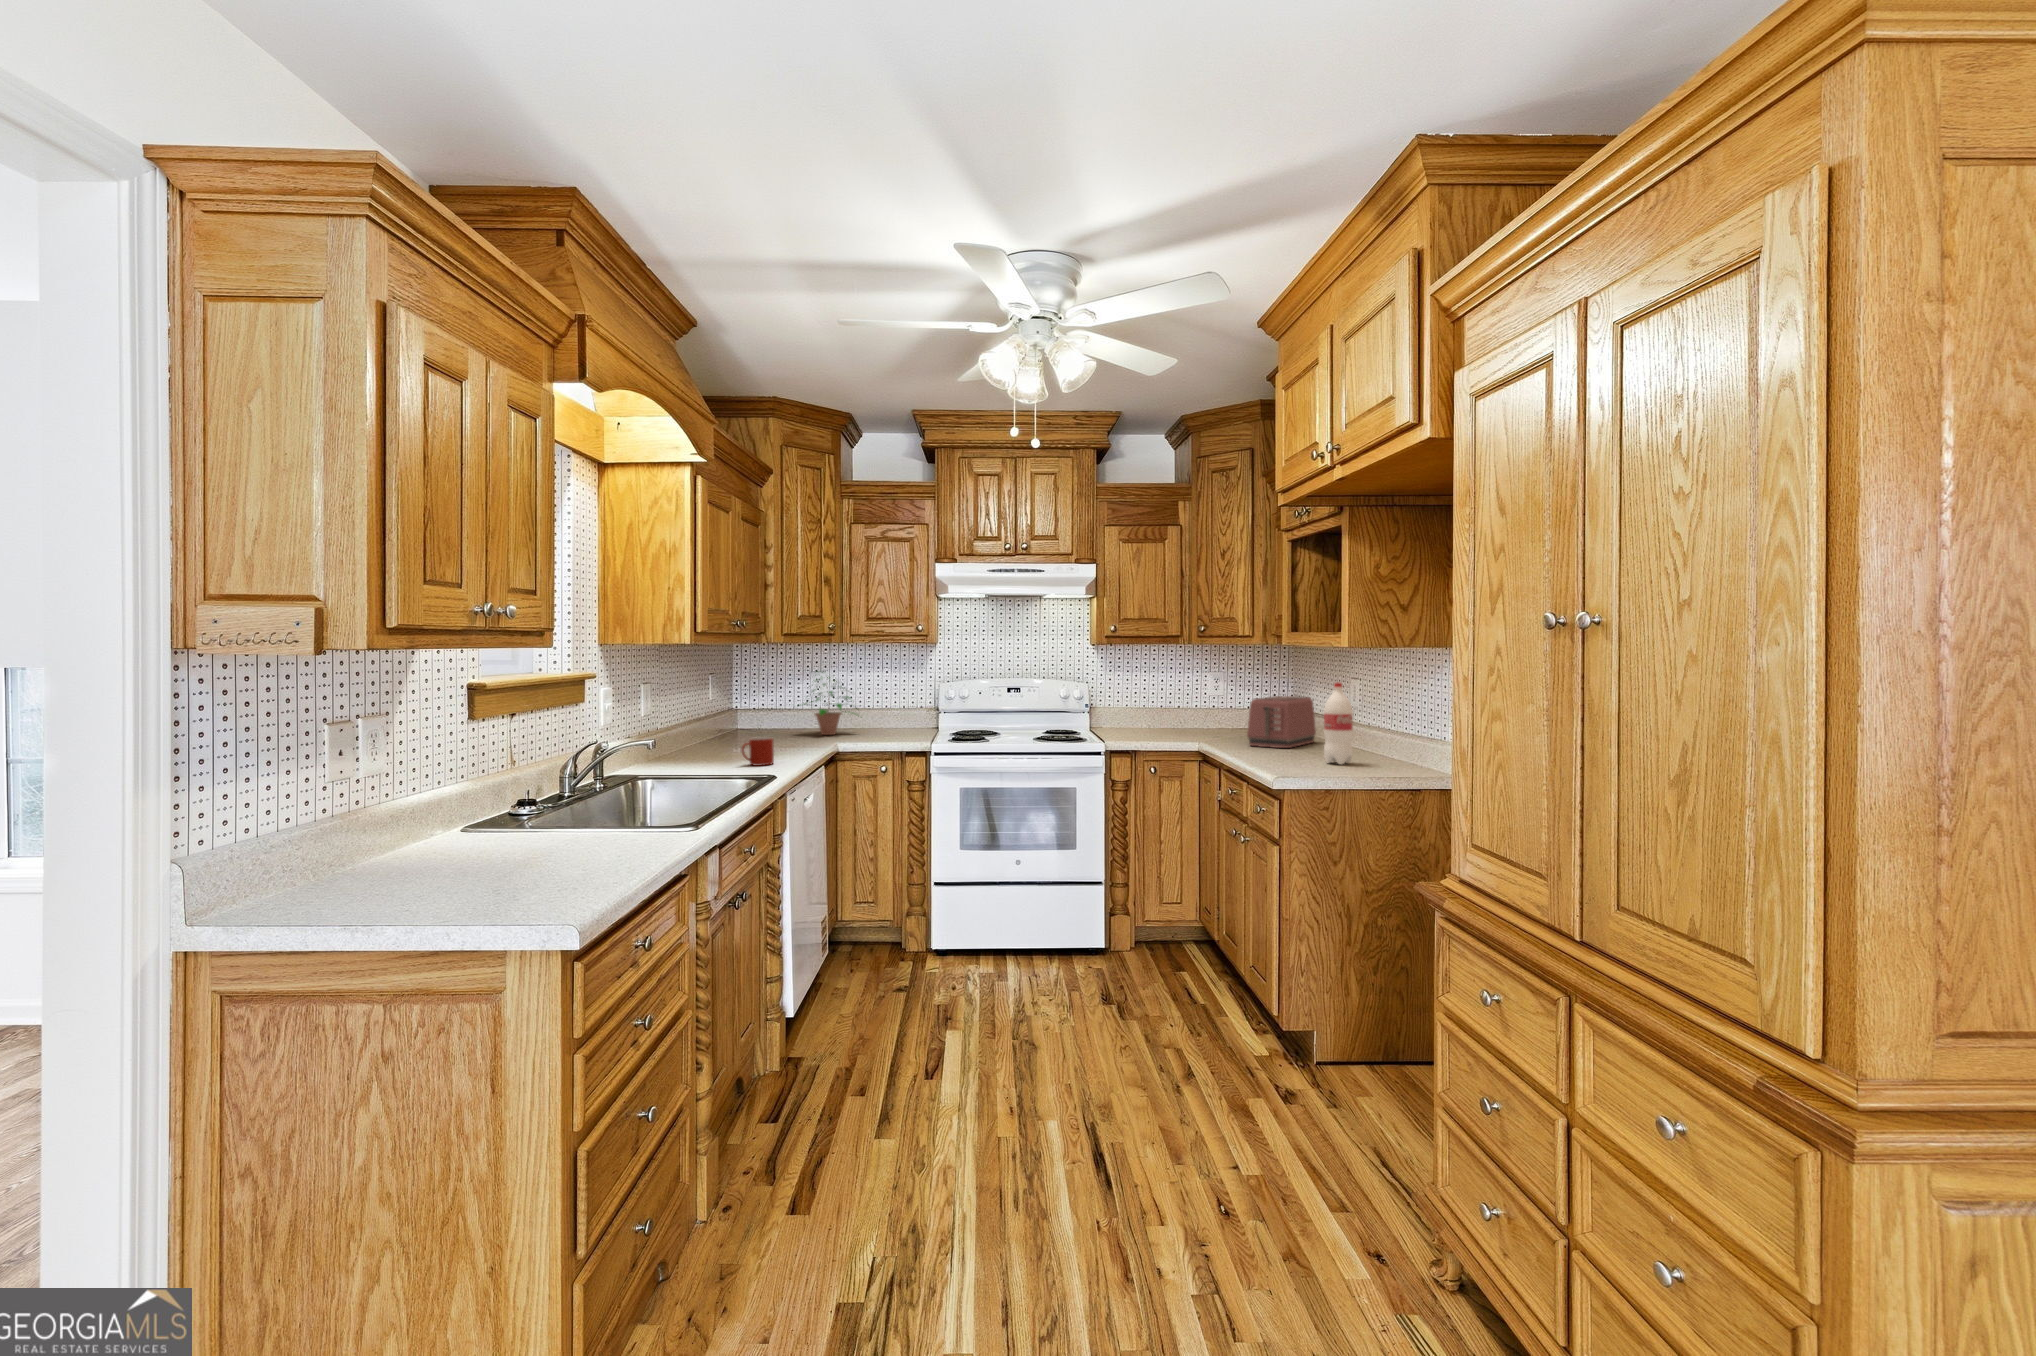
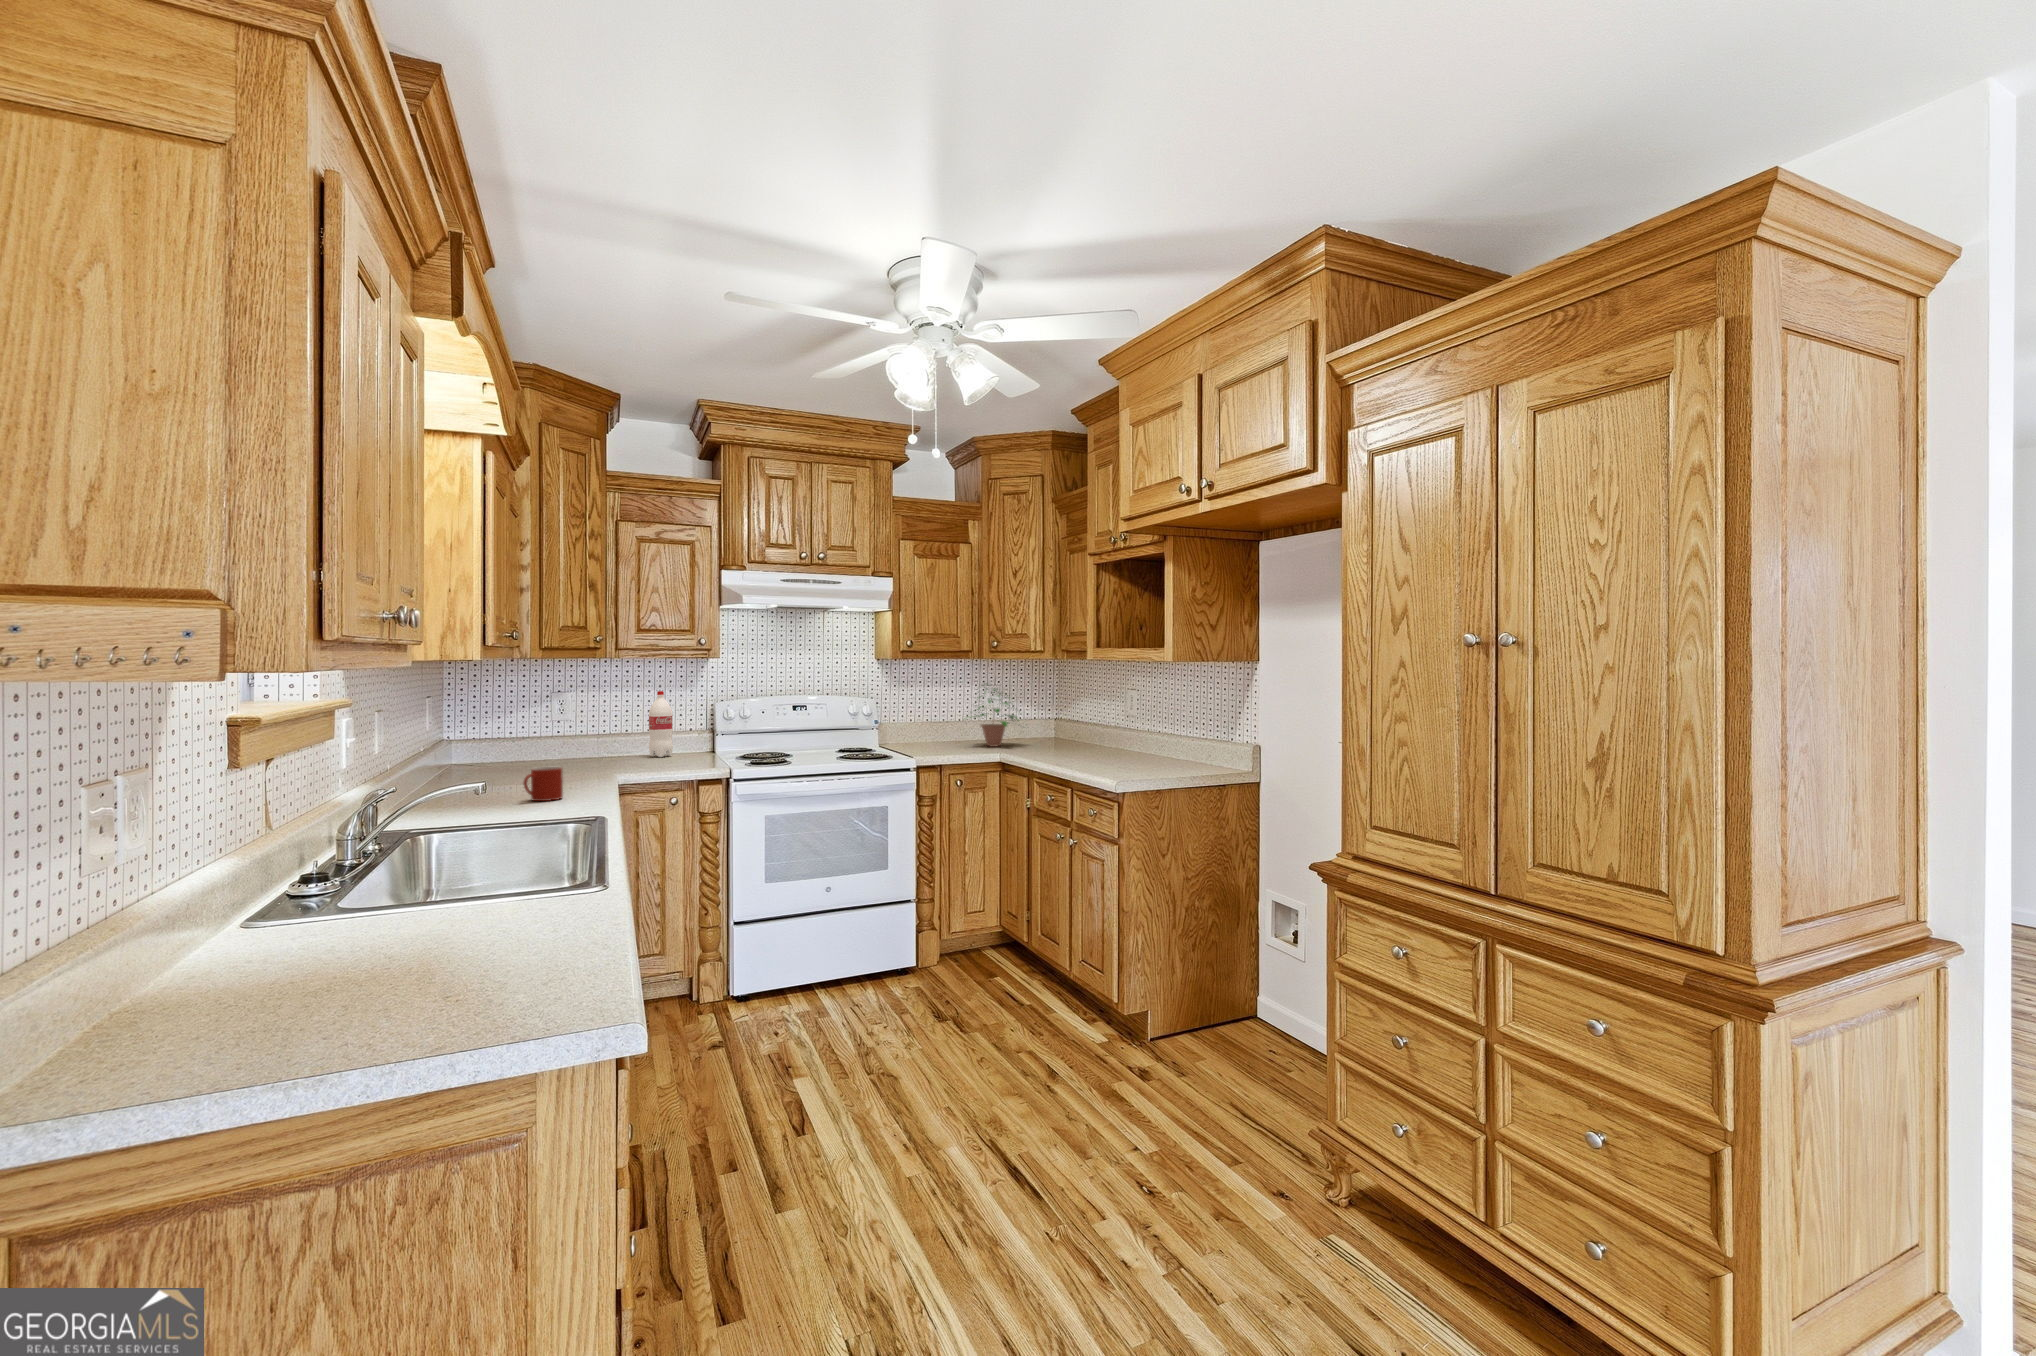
potted plant: present [804,672,857,735] -> present [970,688,1016,747]
bottle: present [1324,683,1353,765] -> present [649,691,673,757]
toaster: present [1247,696,1316,748] -> none [1046,708,1099,757]

